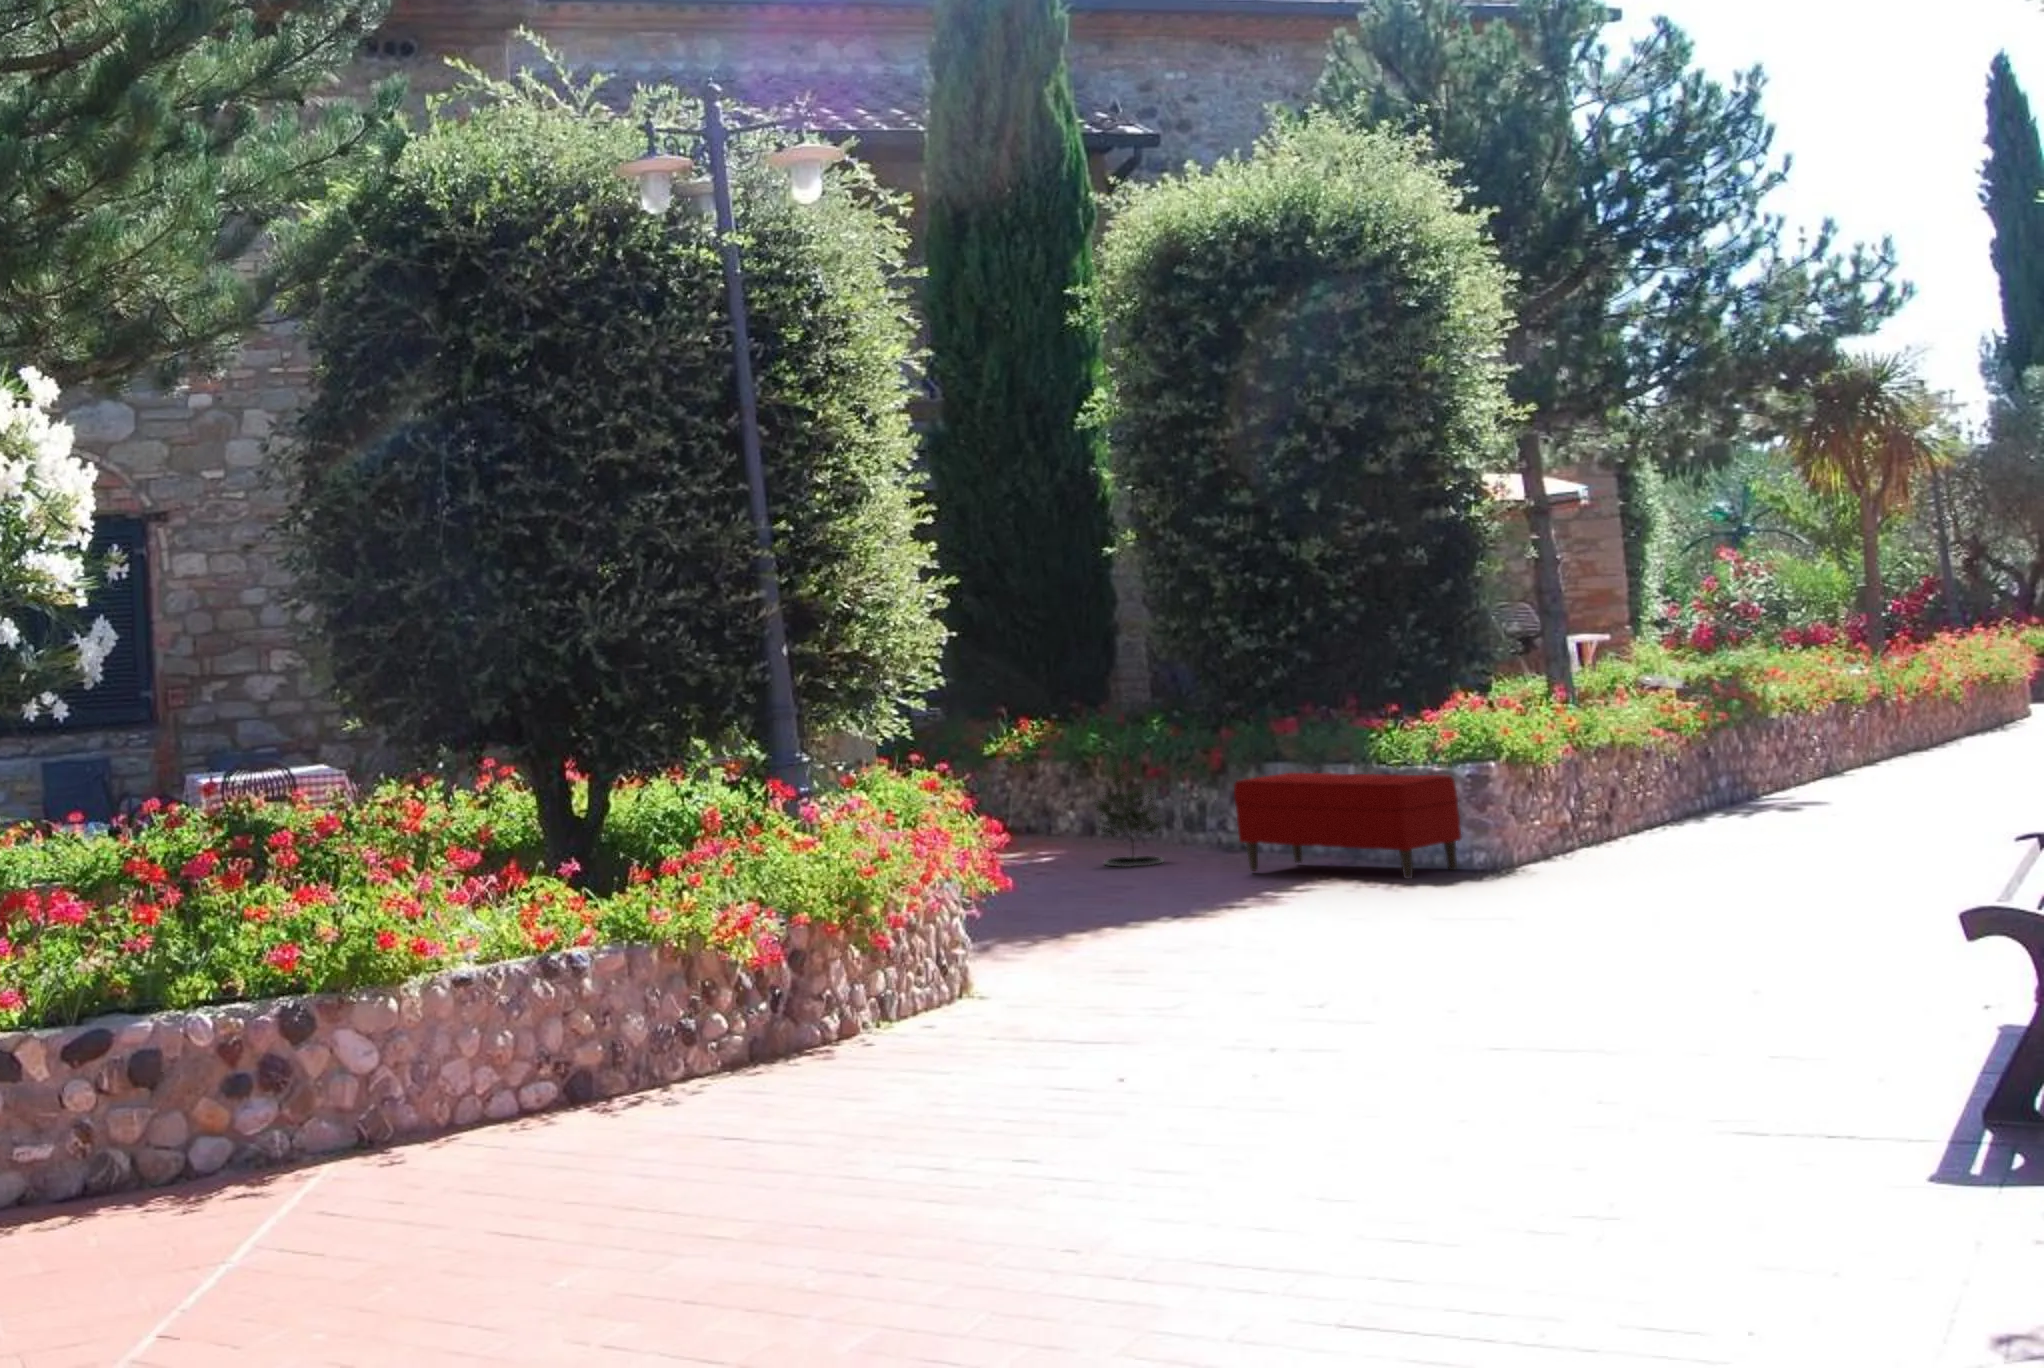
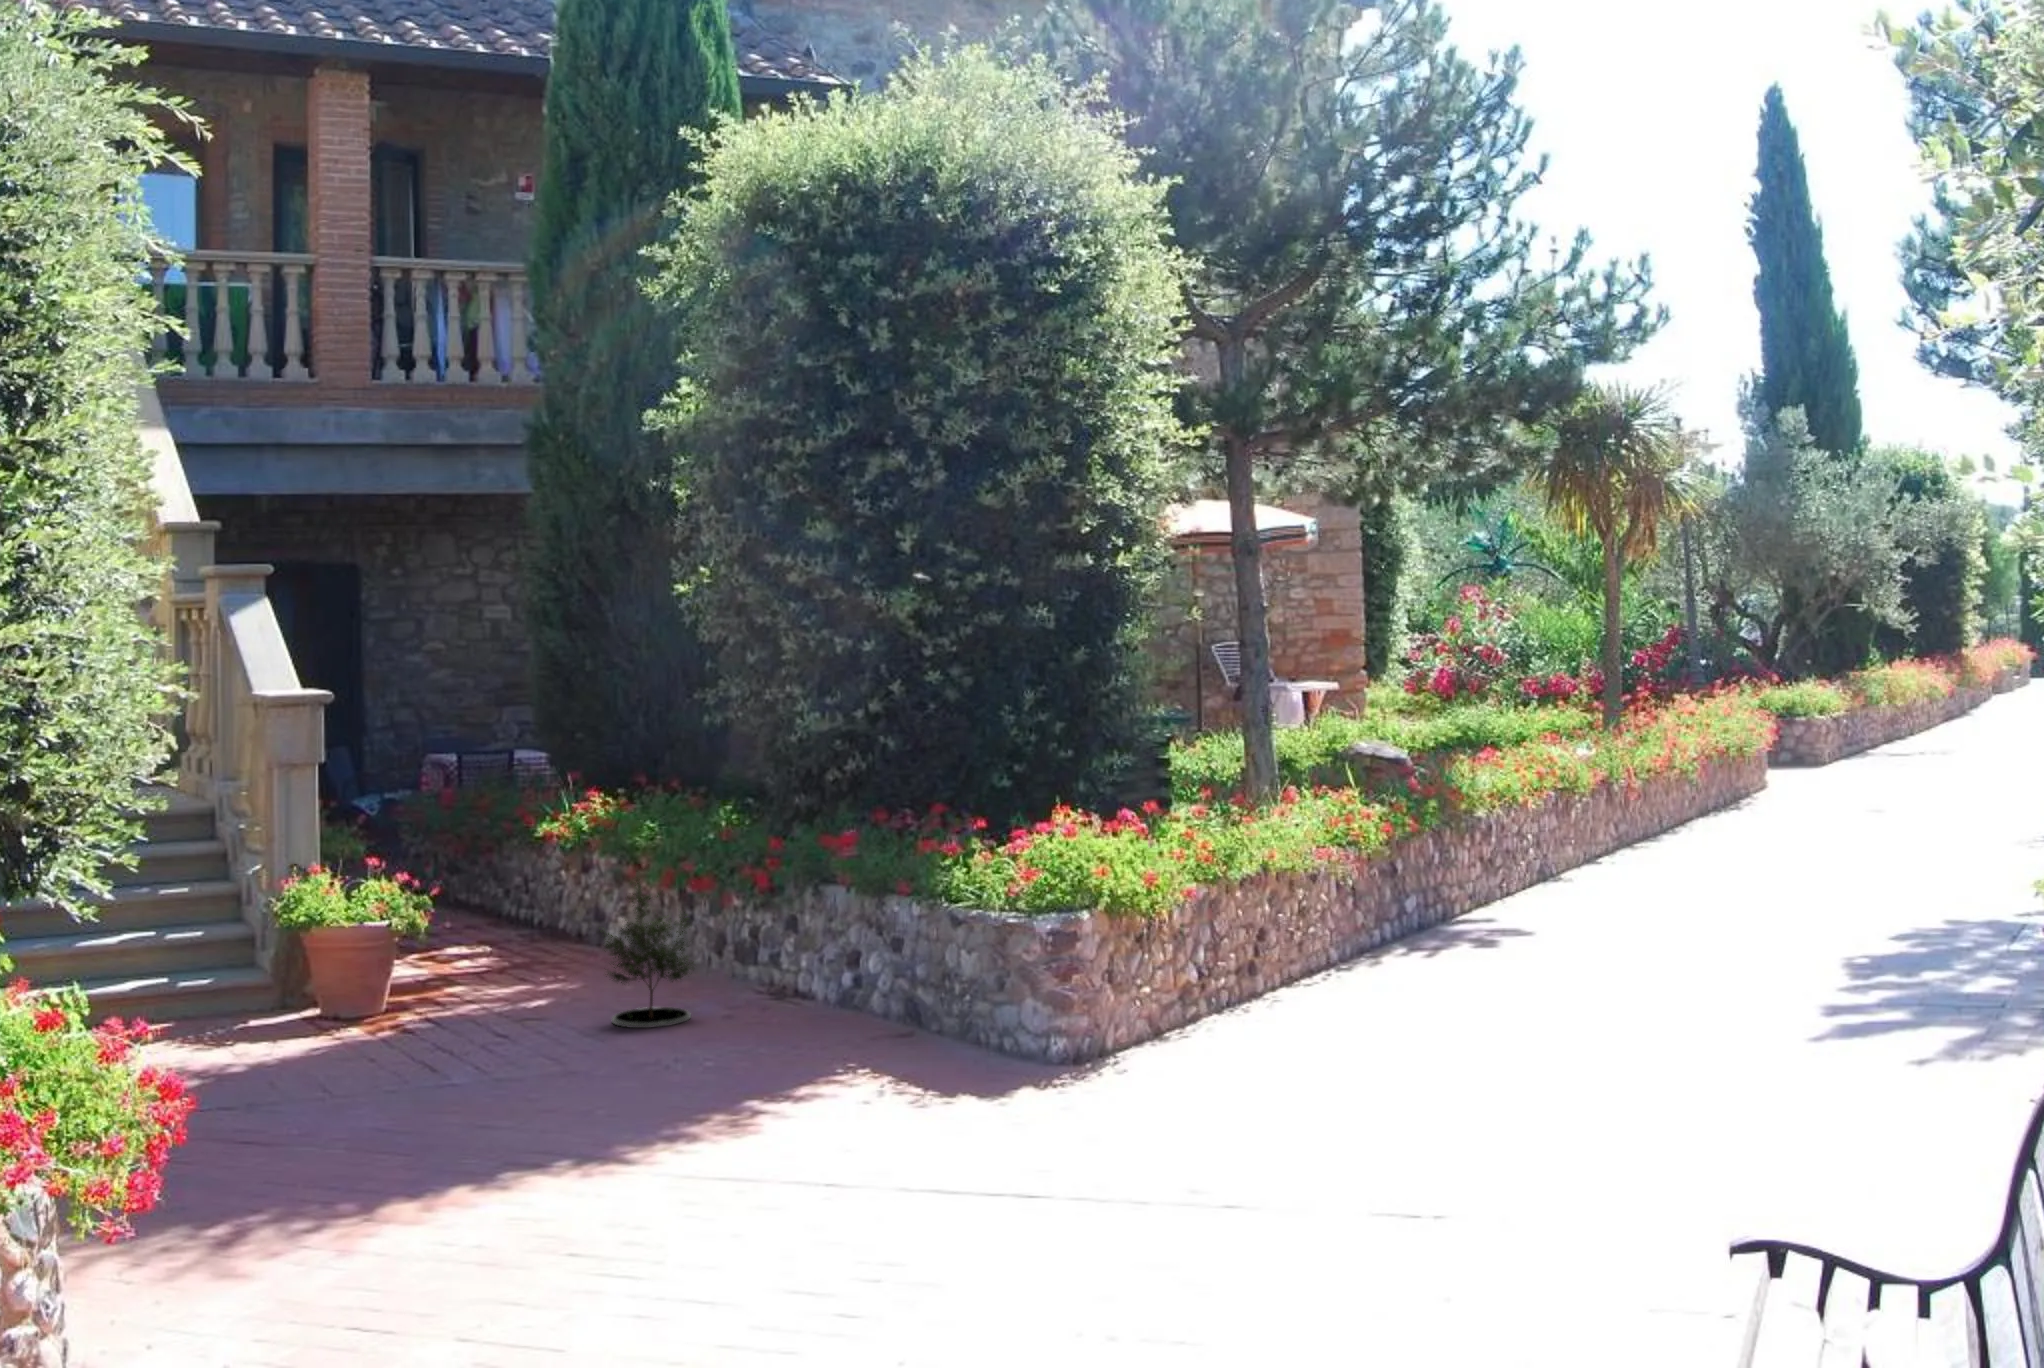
bench: present [1234,773,1461,878] -> none [753,913,1033,1091]

